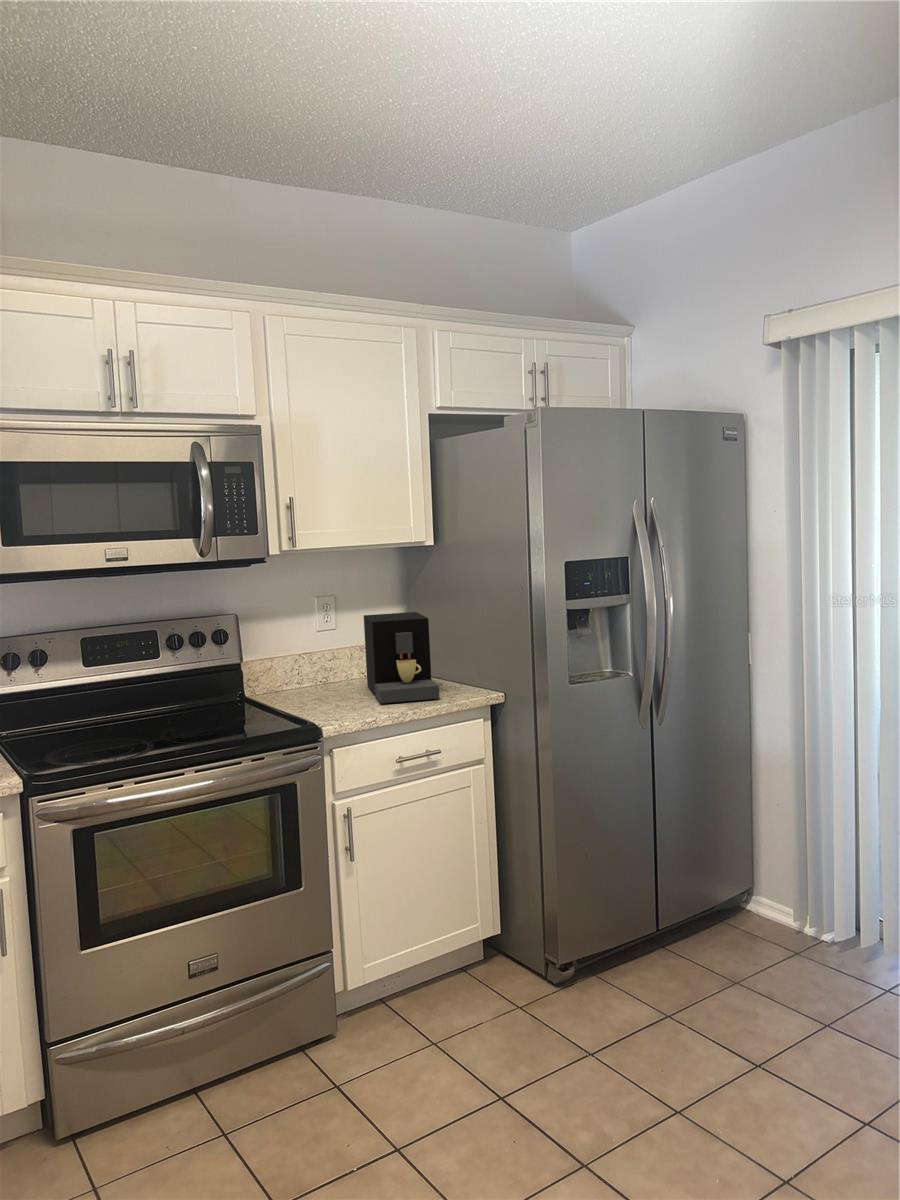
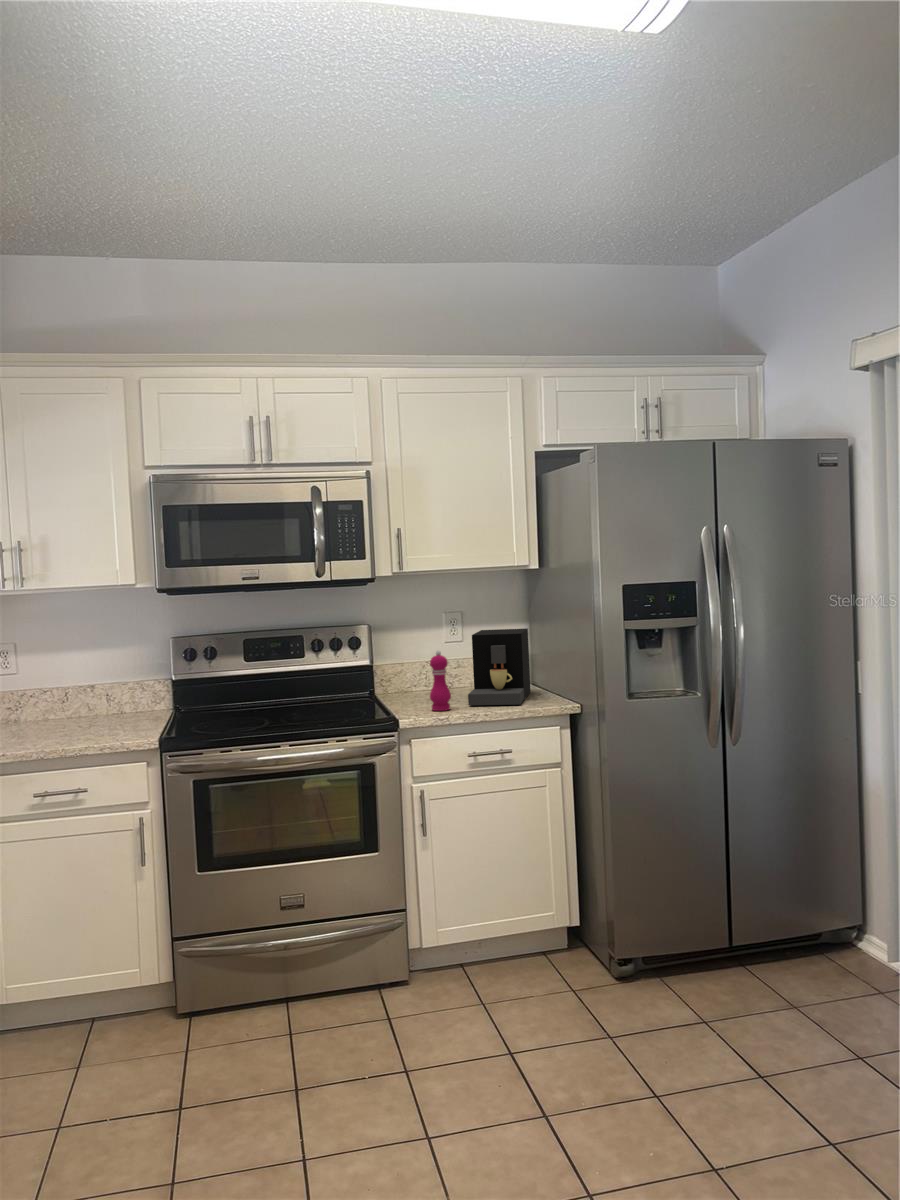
pepper mill: none [341,642,366,713] -> present [430,651,451,711]

